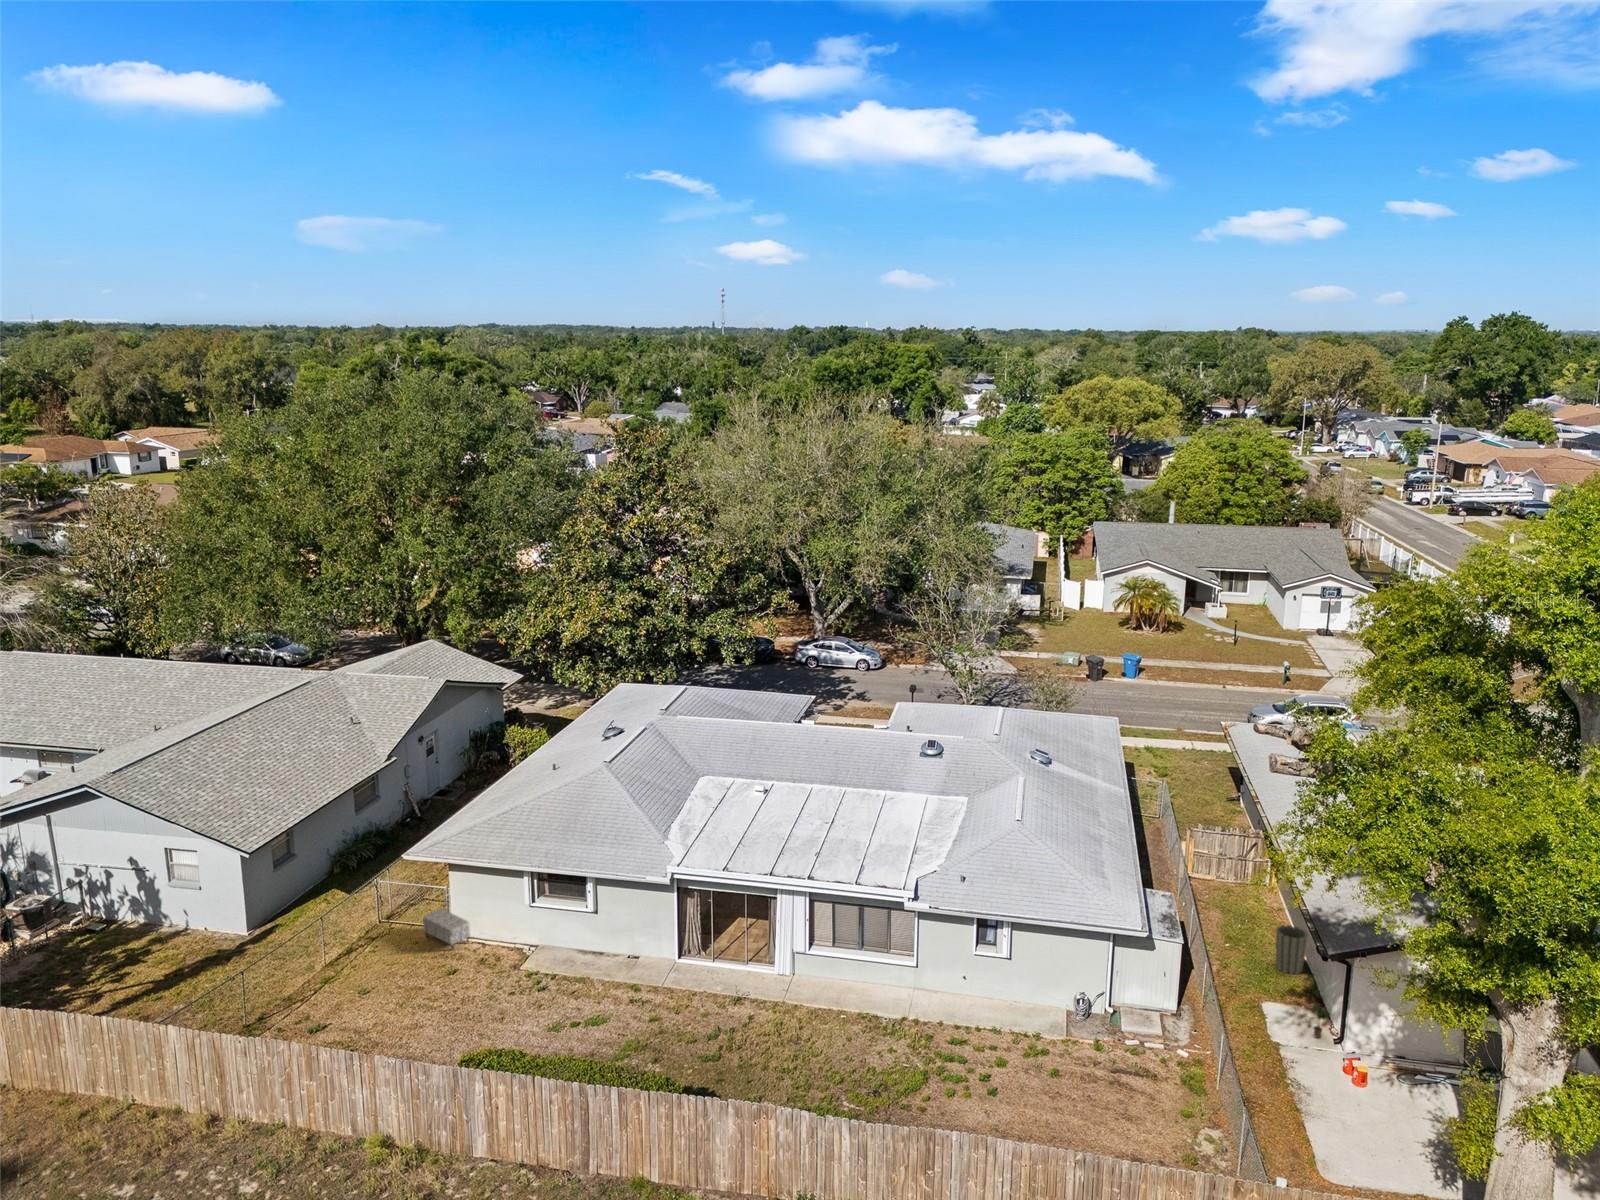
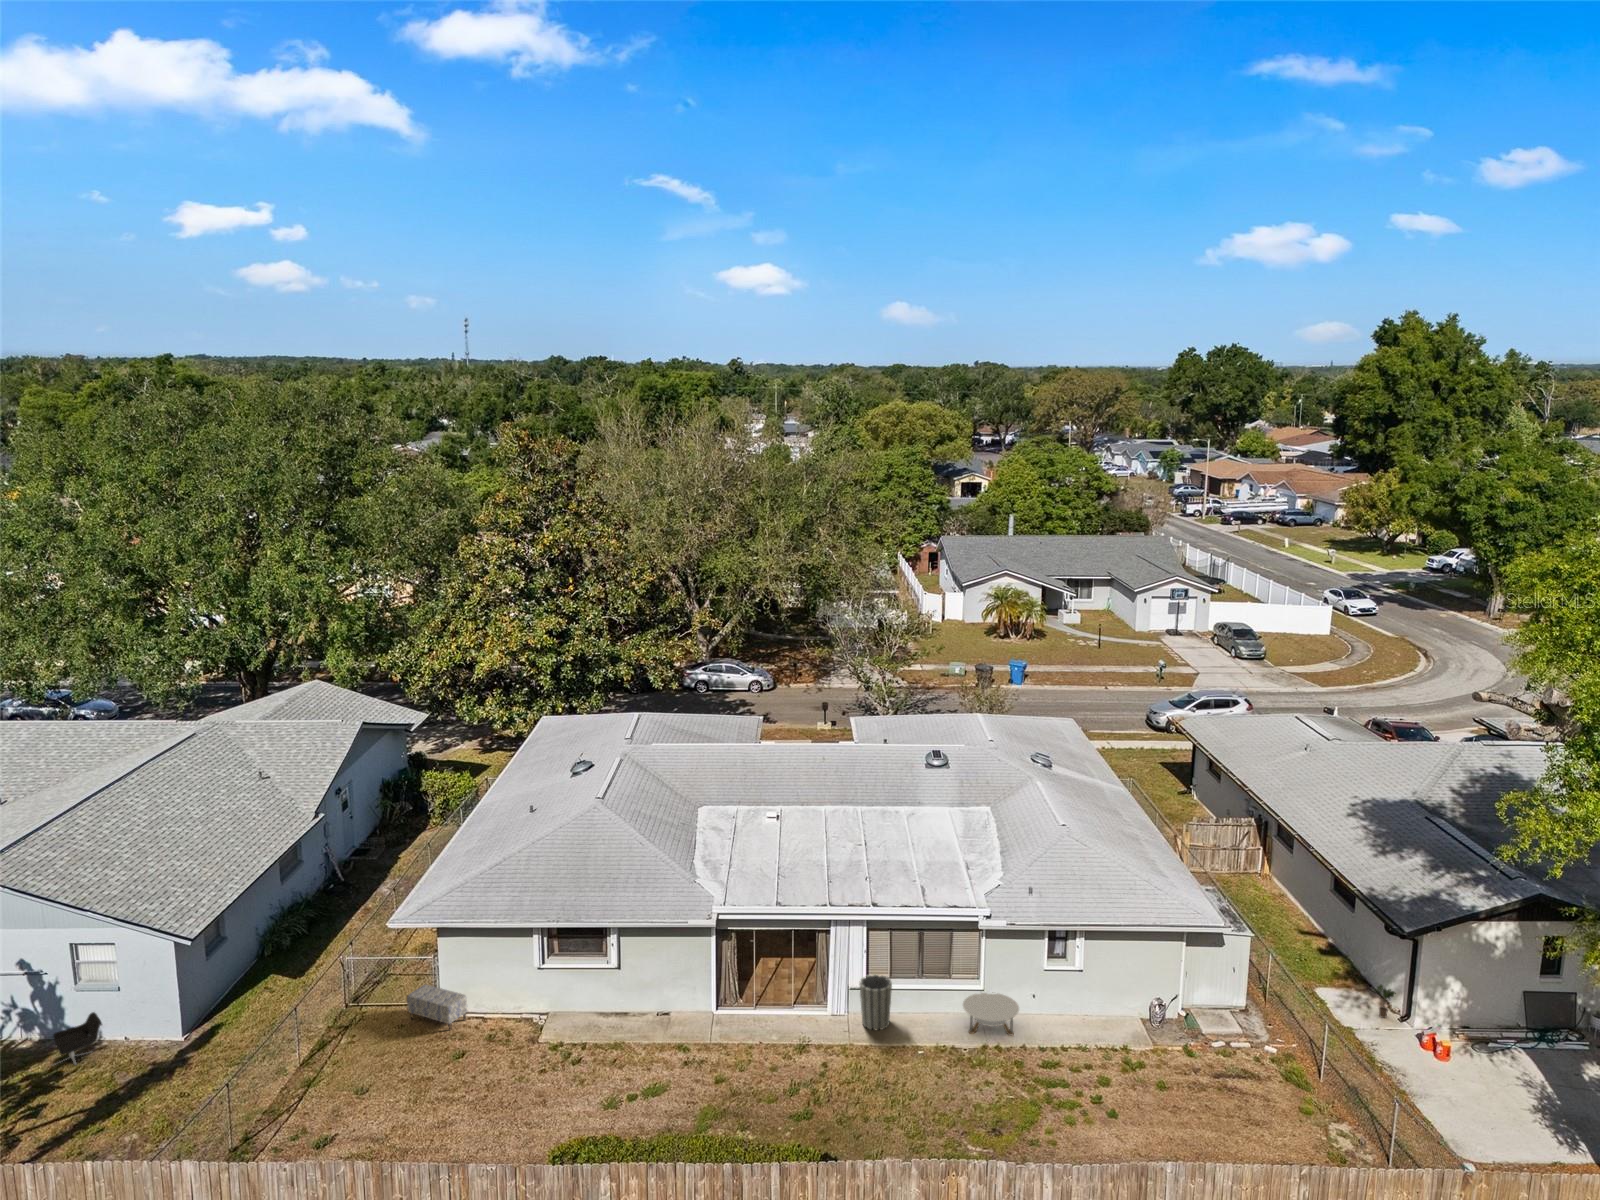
lounge chair: none [145,905,184,946] -> present [52,1012,101,1066]
trash can: present [1276,925,1308,974] -> present [859,974,892,1030]
round table: none [891,968,944,1012] -> present [963,992,1019,1035]

